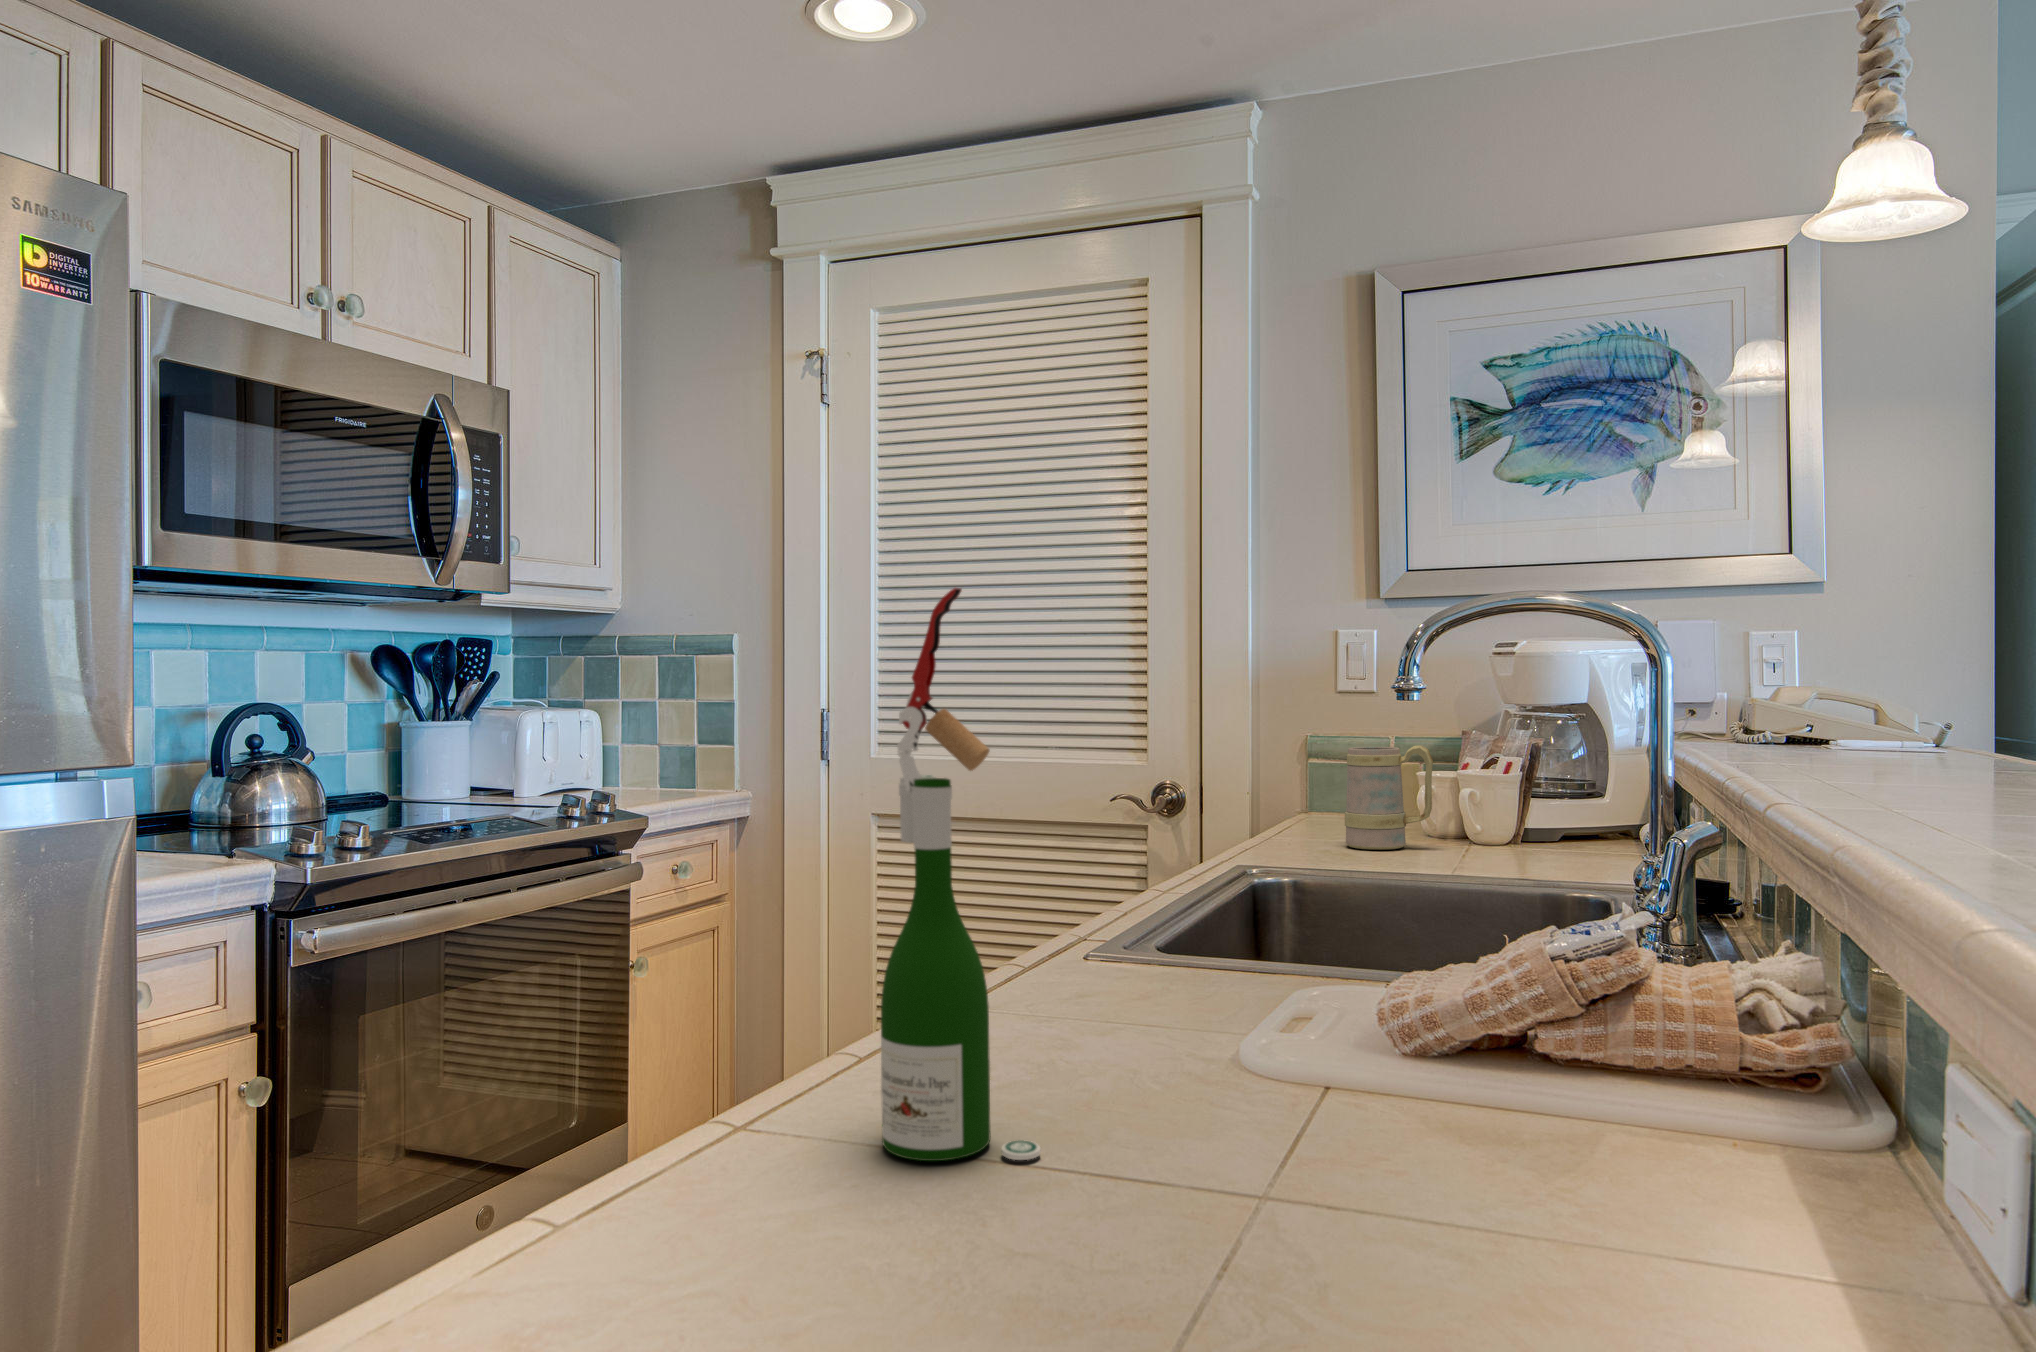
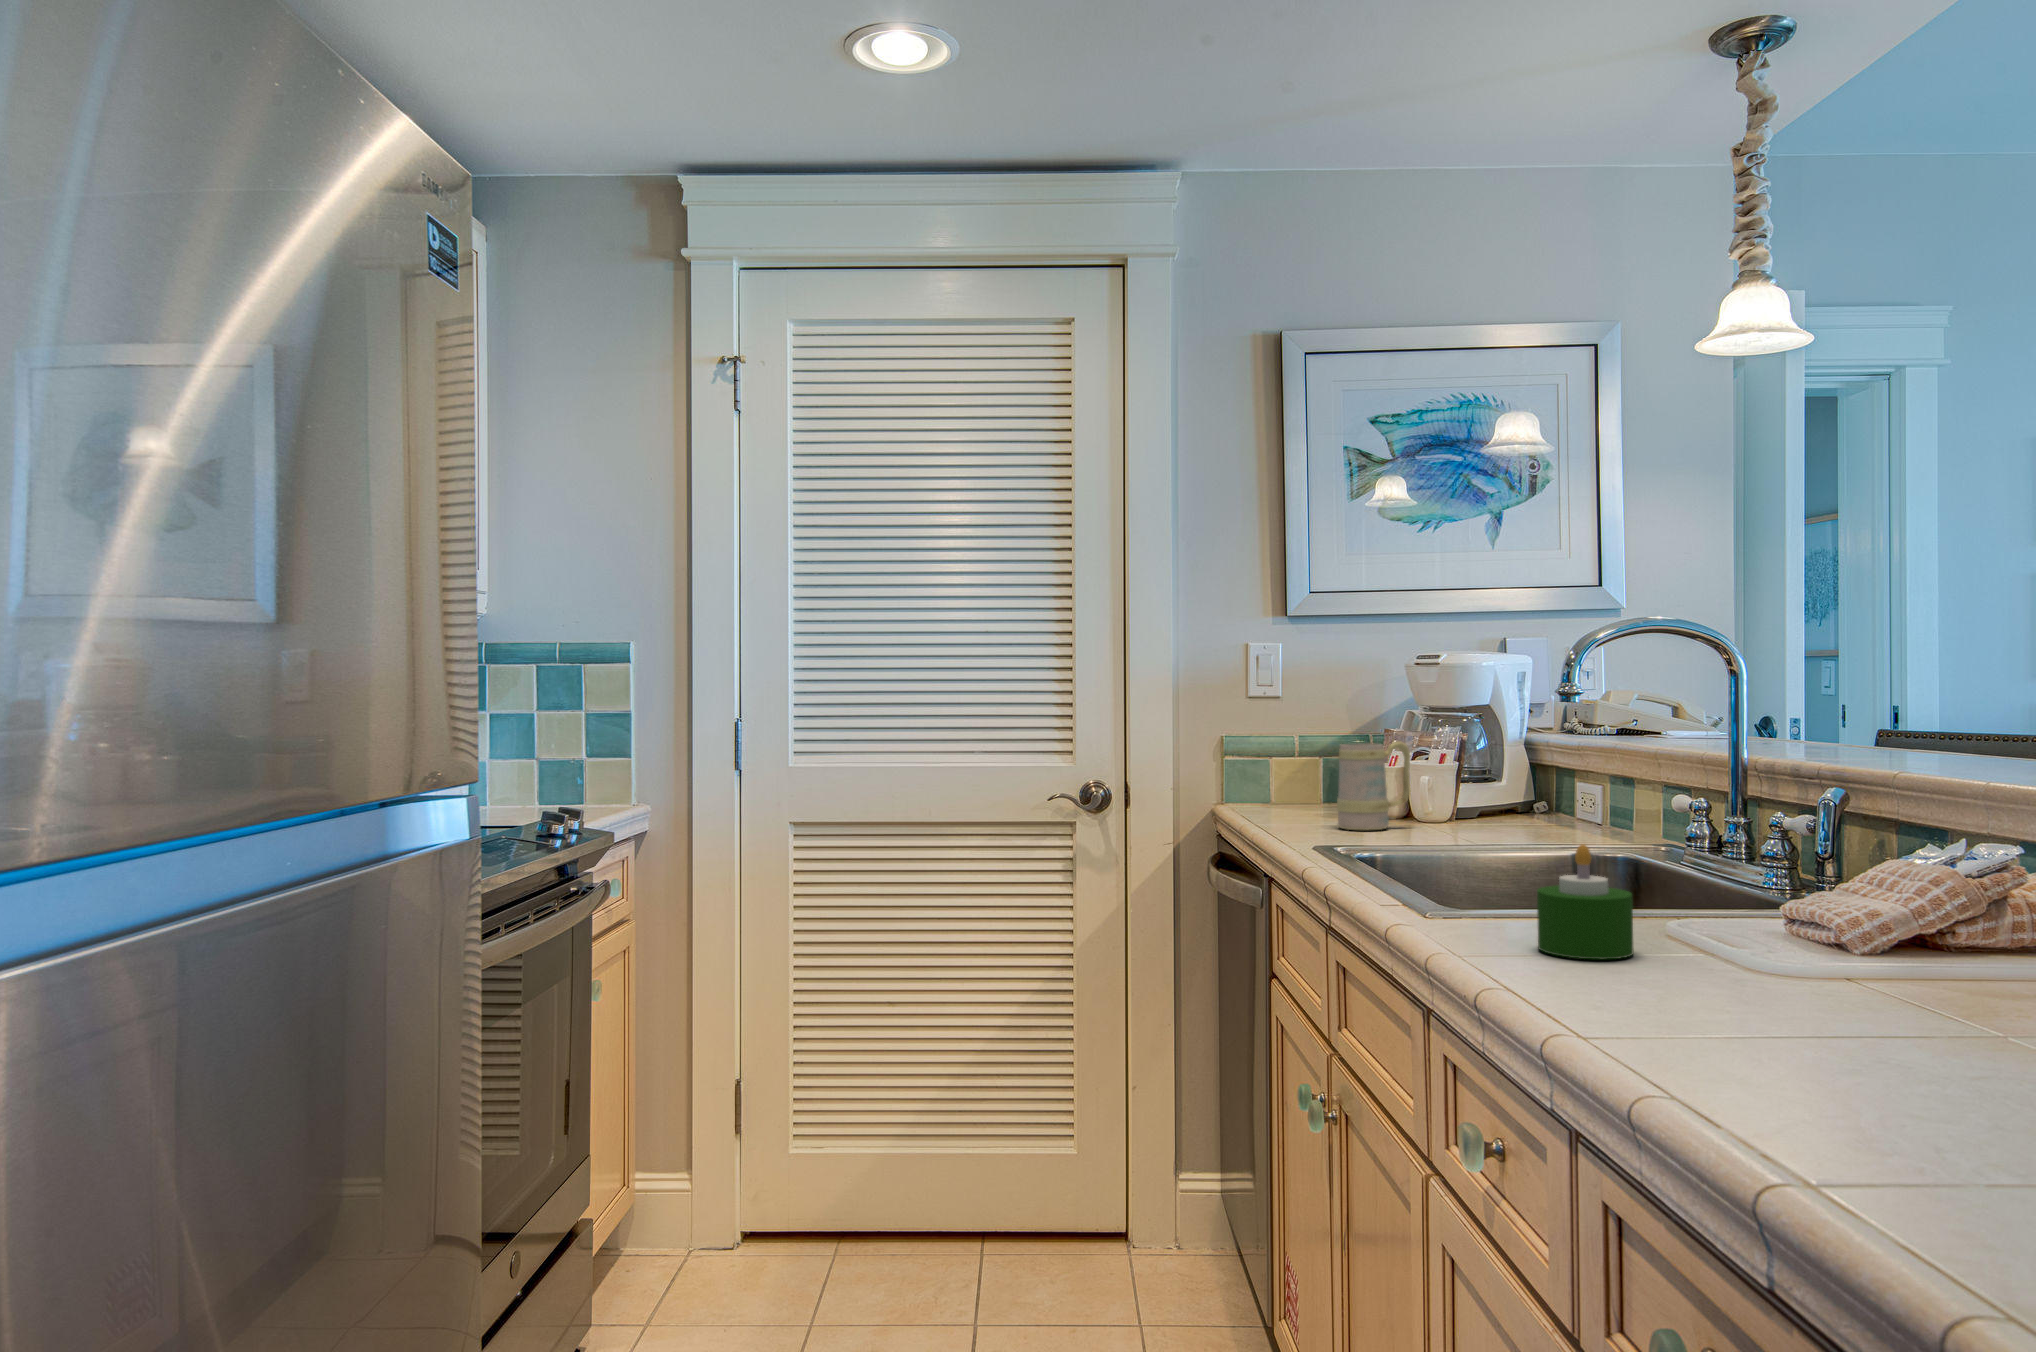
wine bottle: present [881,588,1040,1161] -> none [1687,615,1839,1046]
candle: none [1065,878,1176,1026] -> present [1537,844,1634,959]

